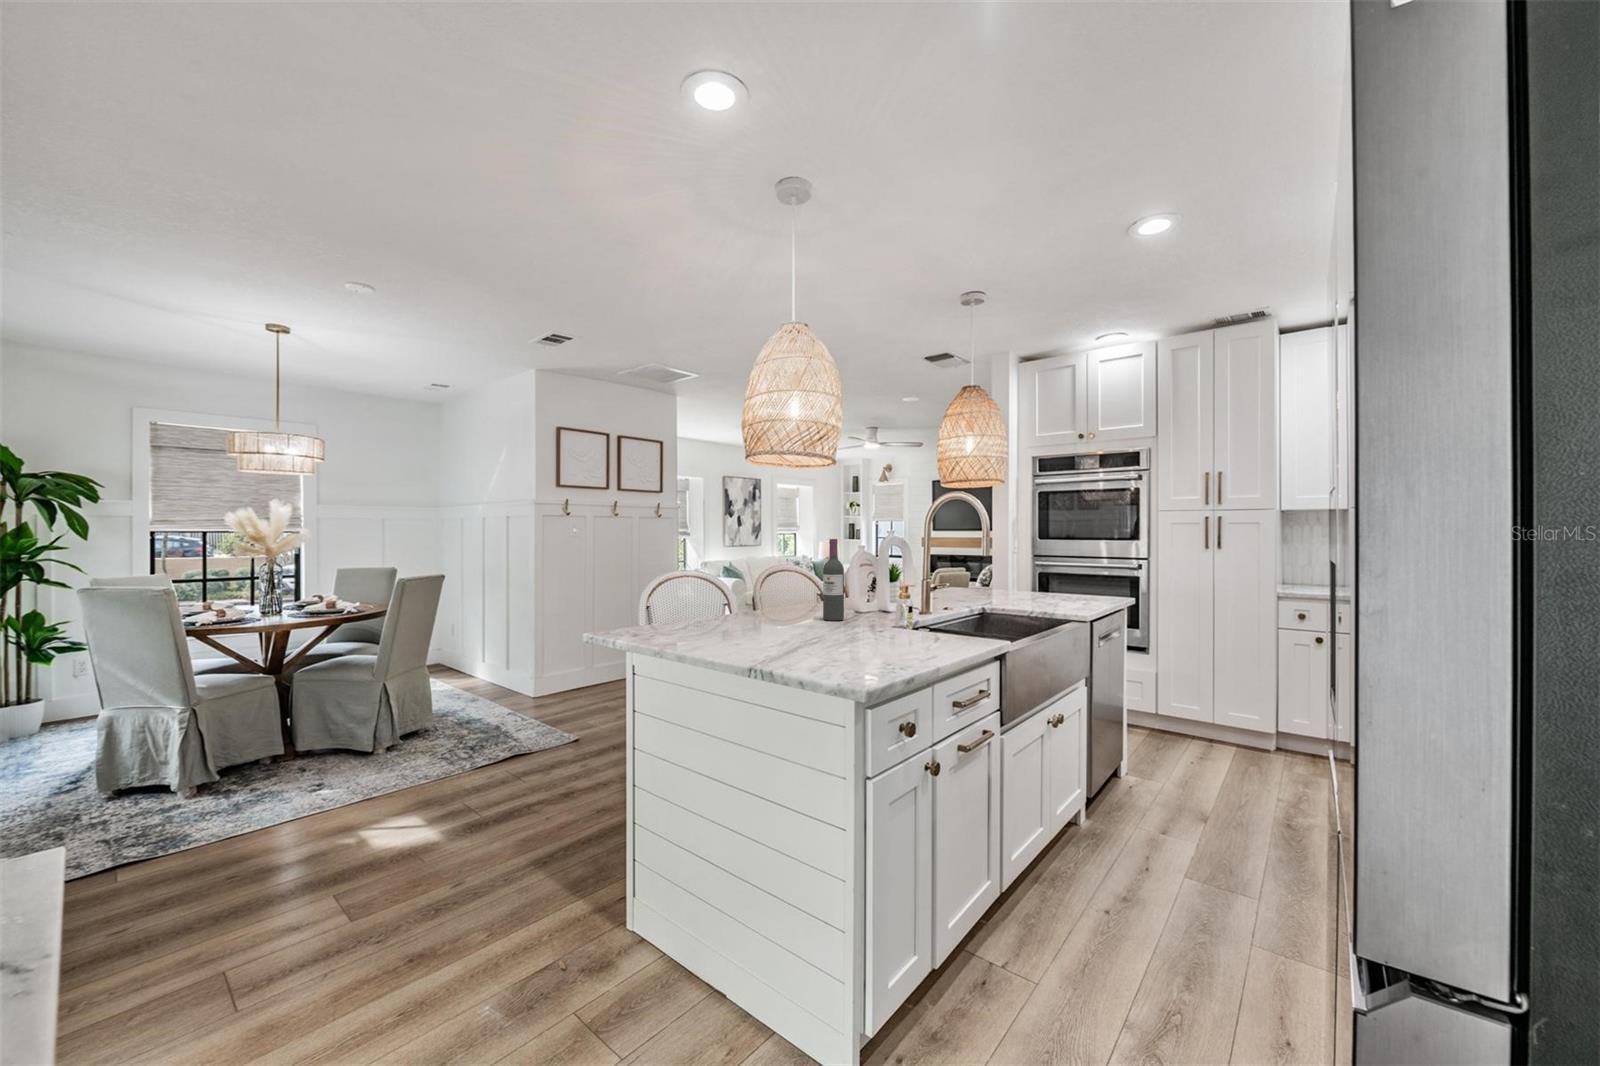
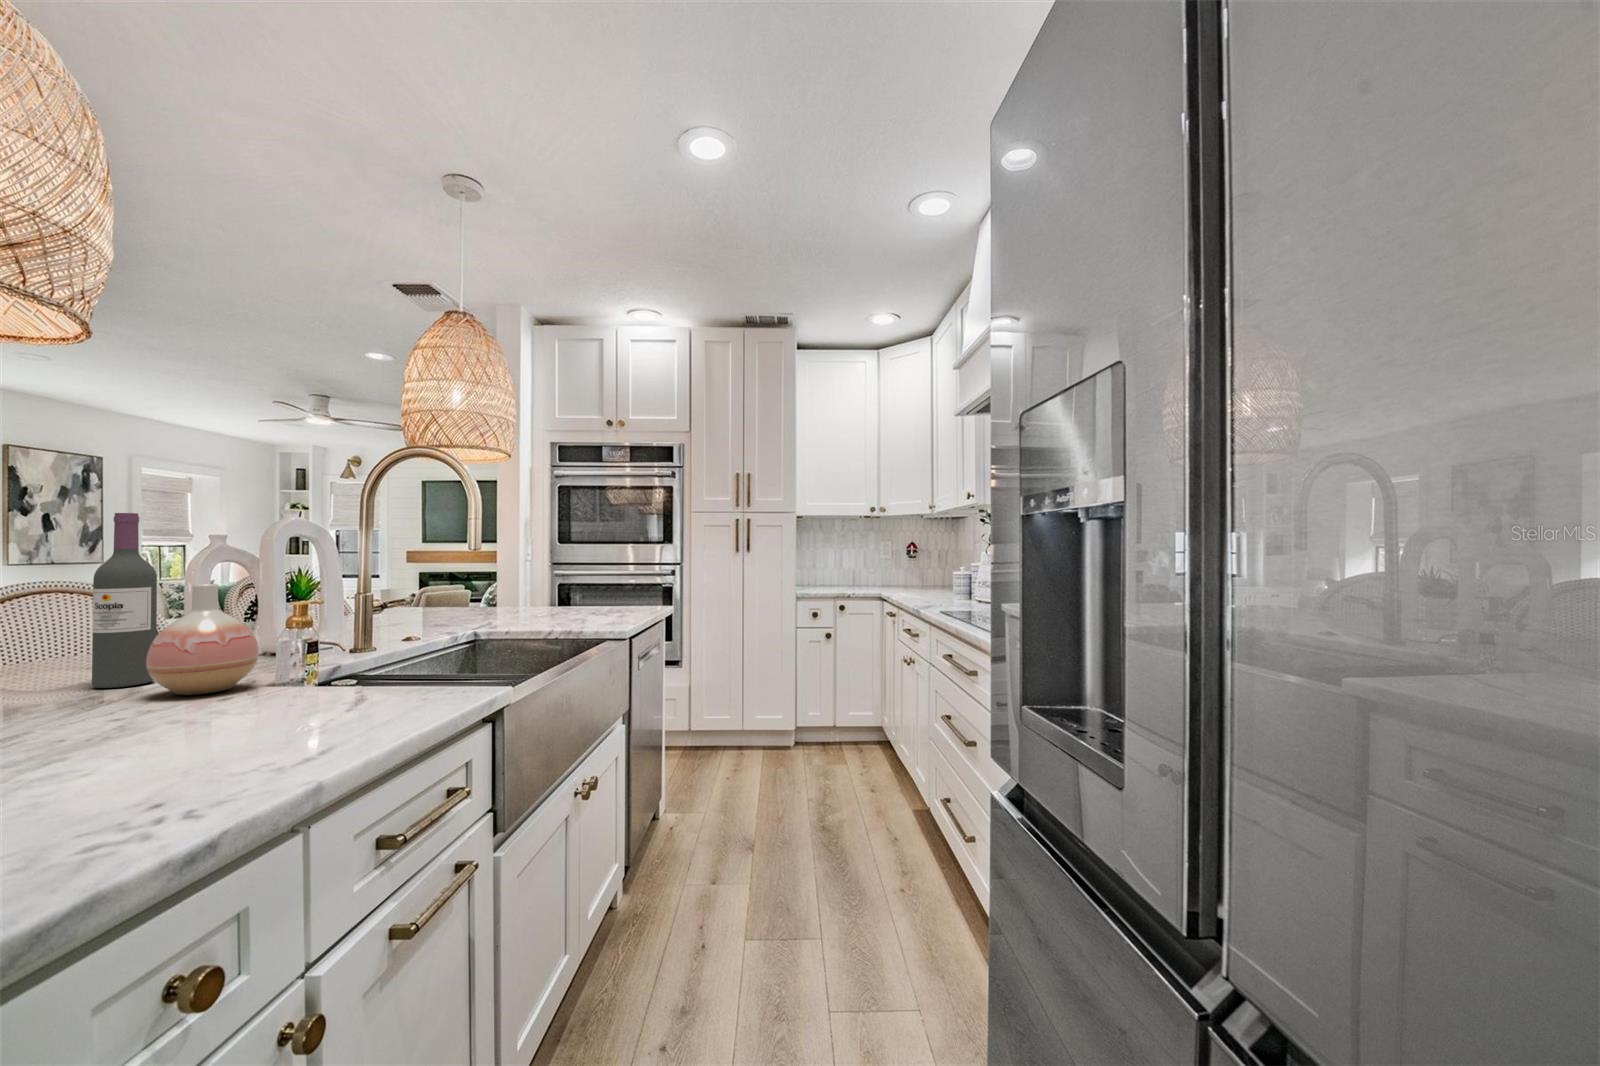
vase: none [848,576,888,628] -> present [146,584,259,695]

